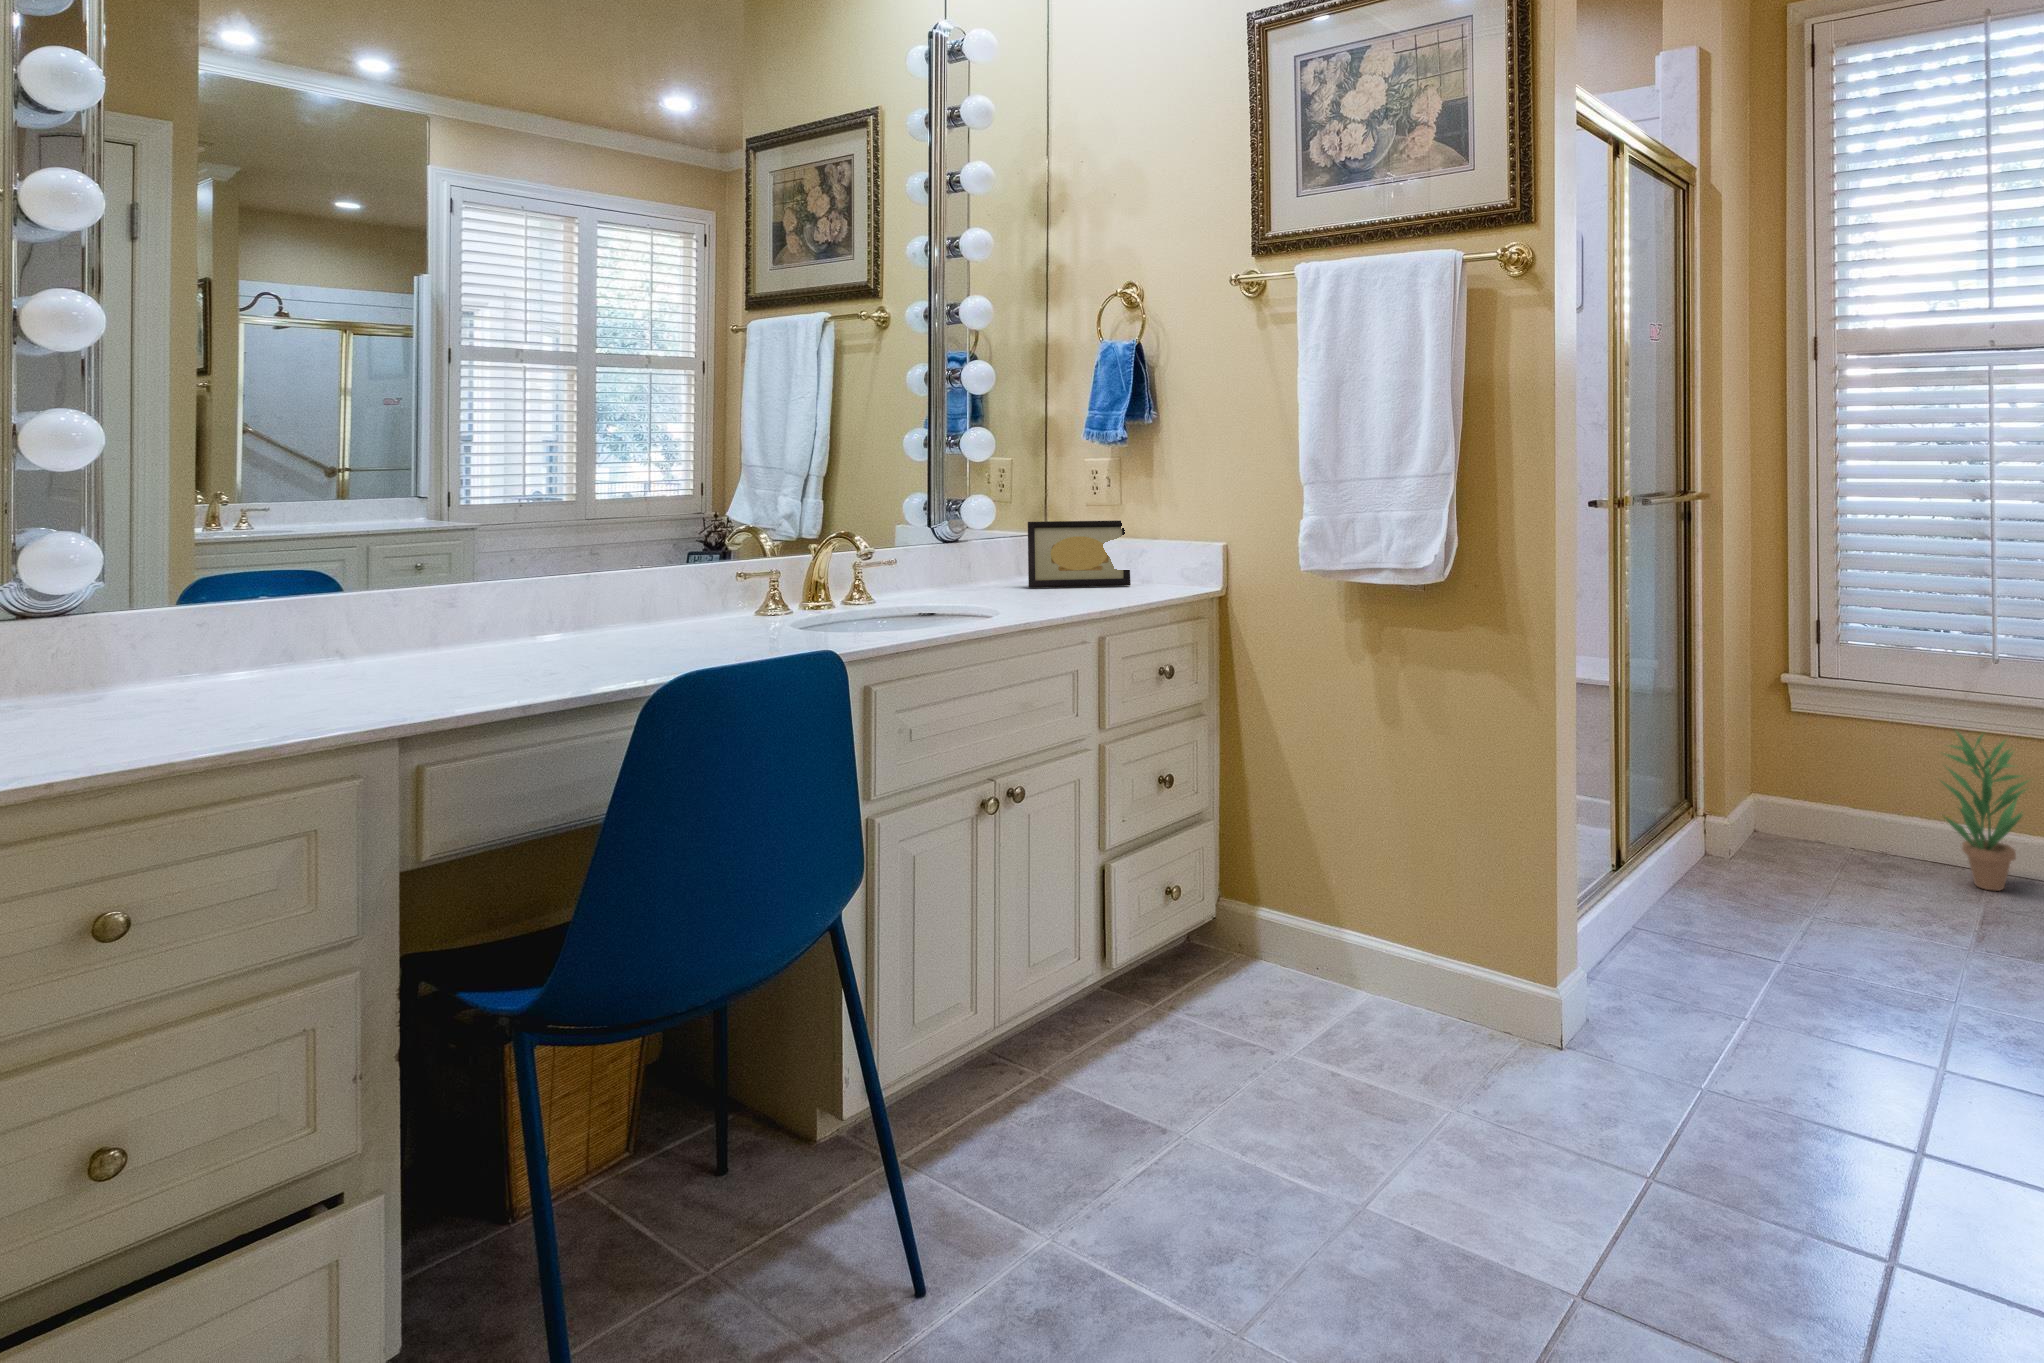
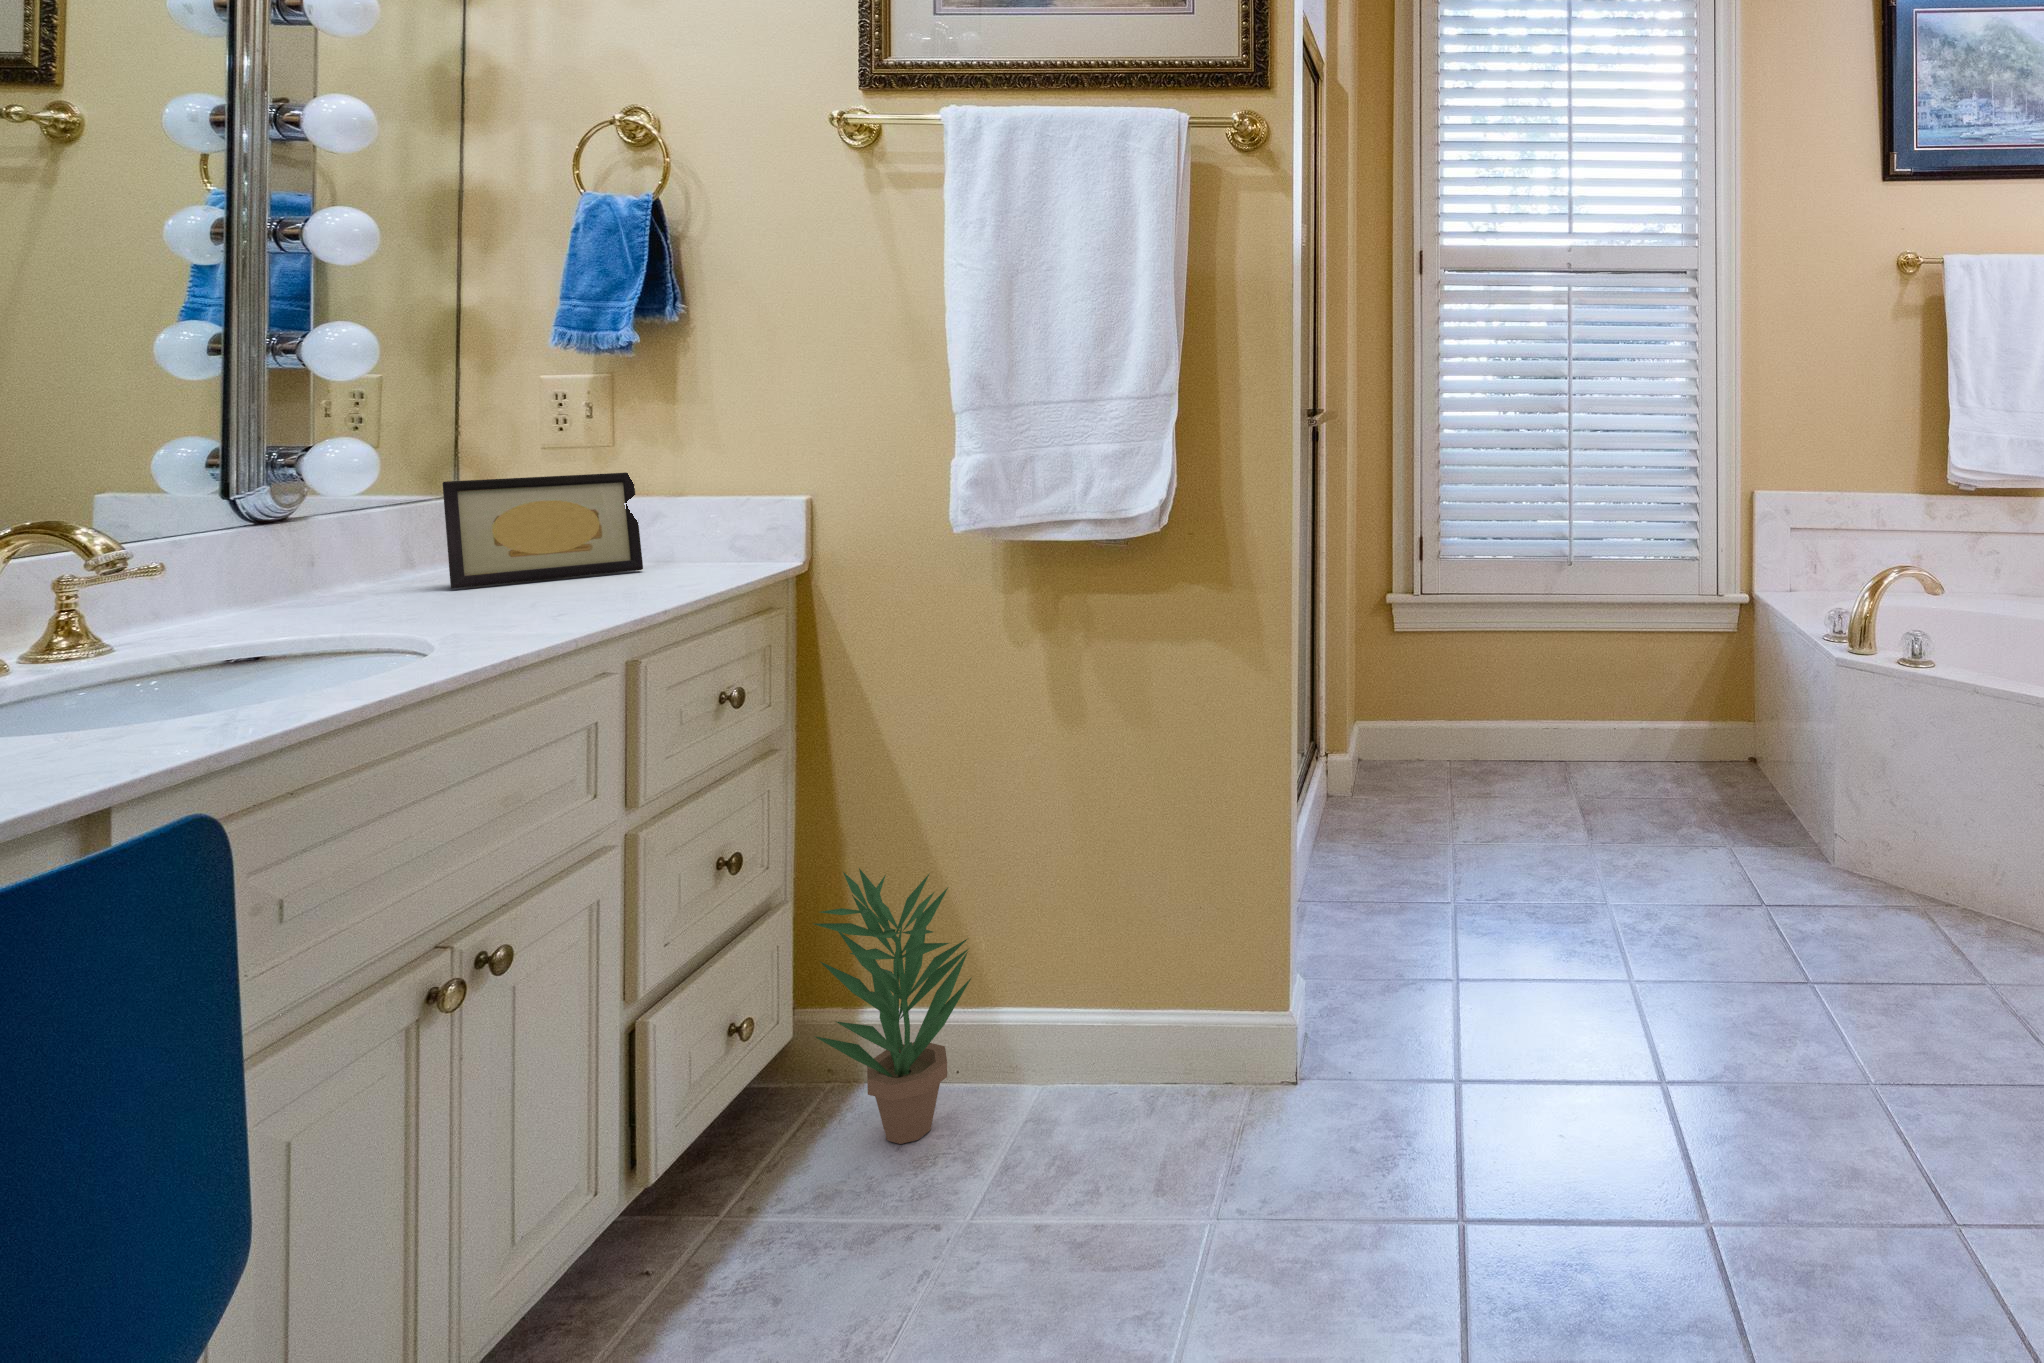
potted plant: present [1942,732,2028,891] -> present [814,868,971,1144]

